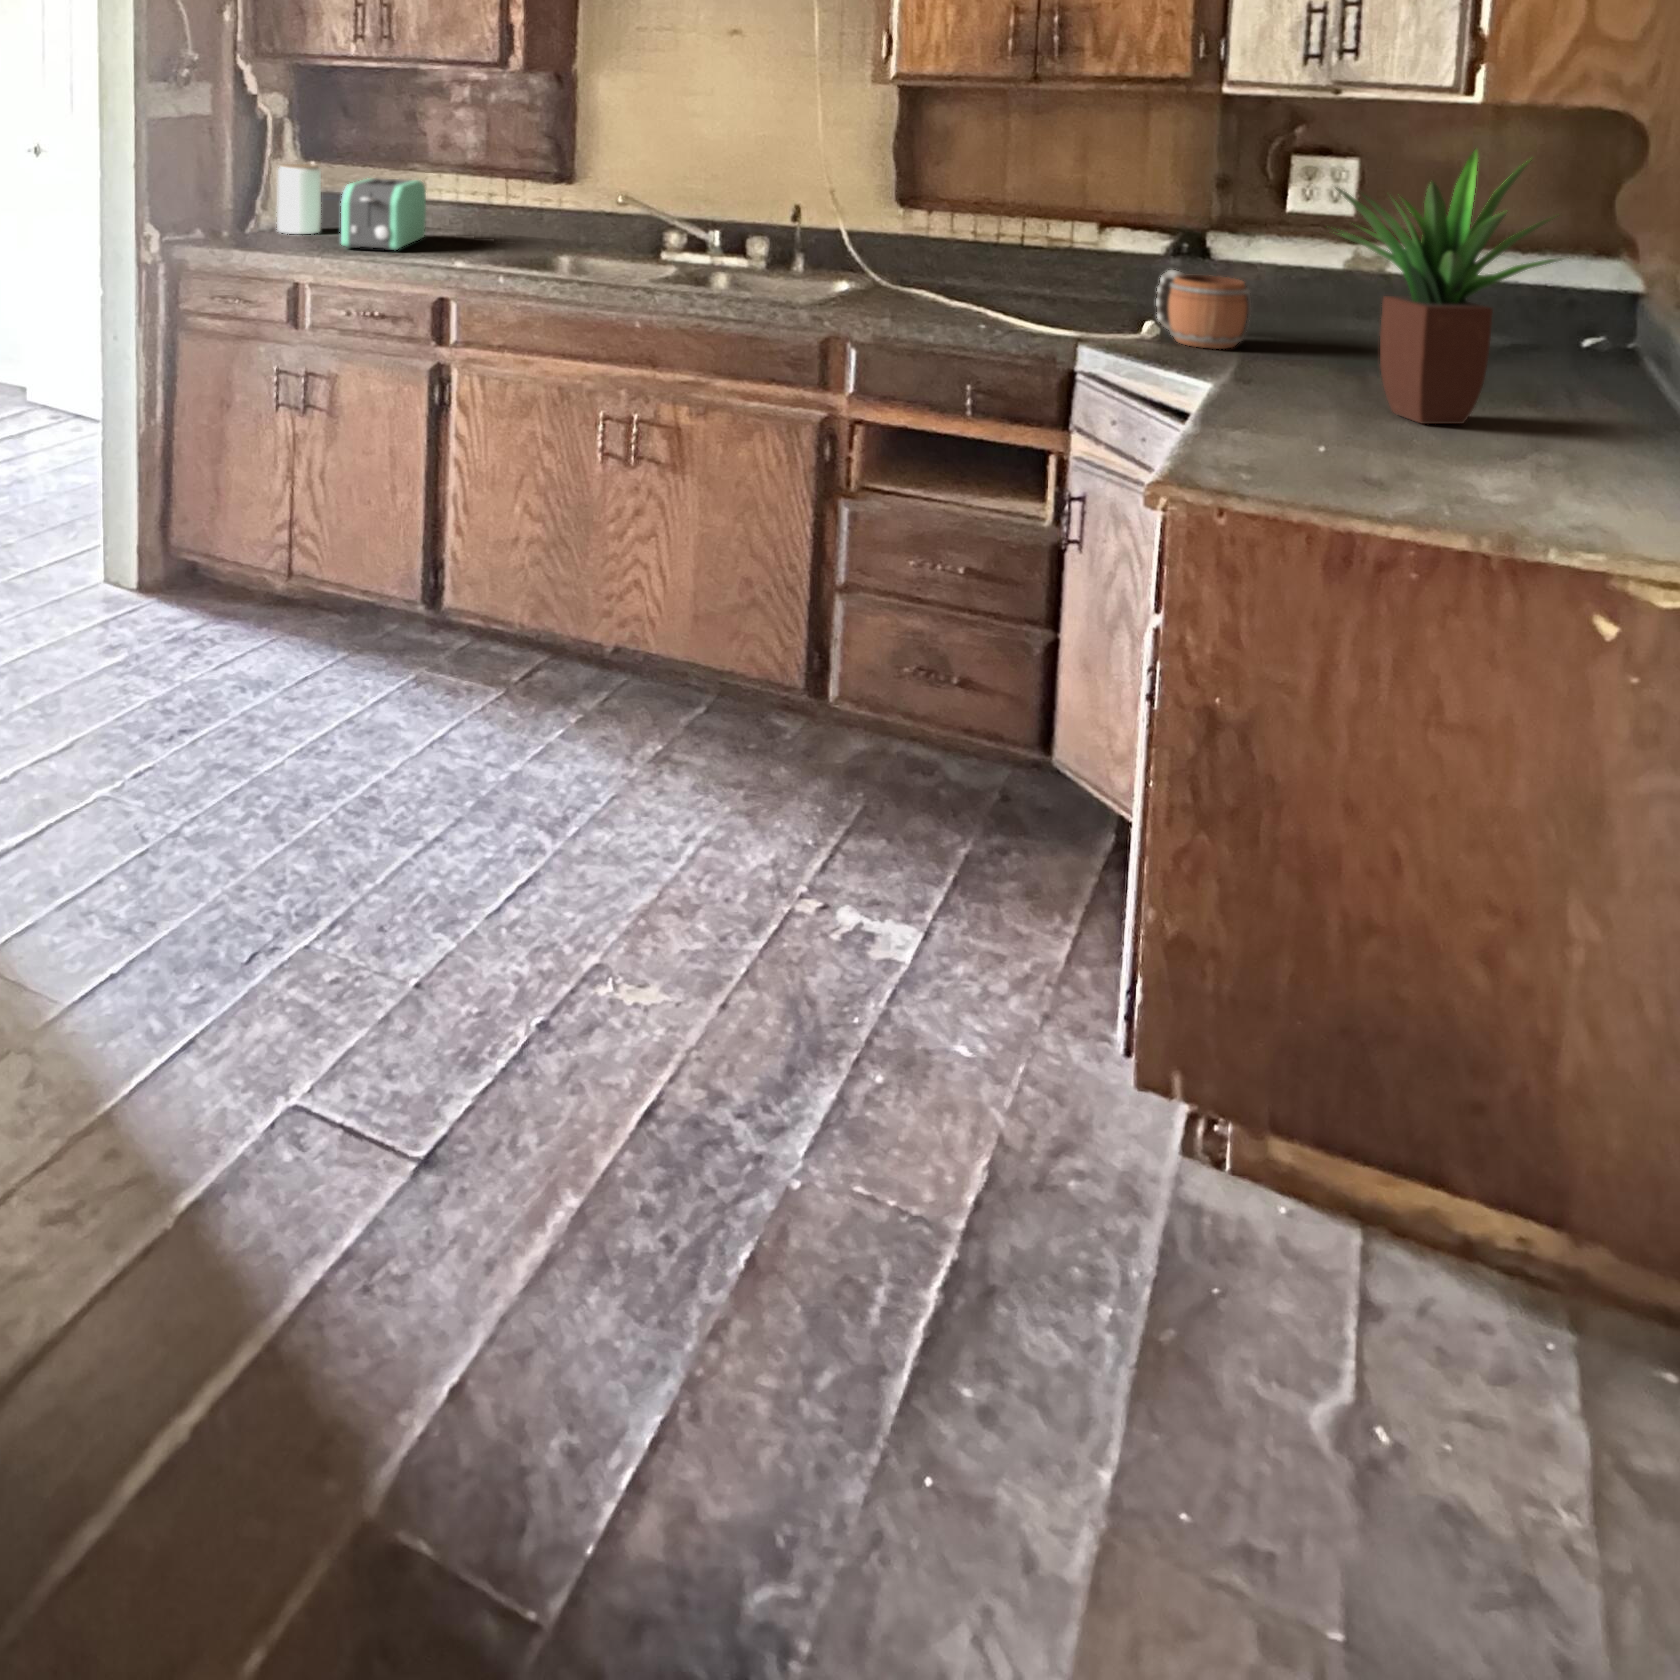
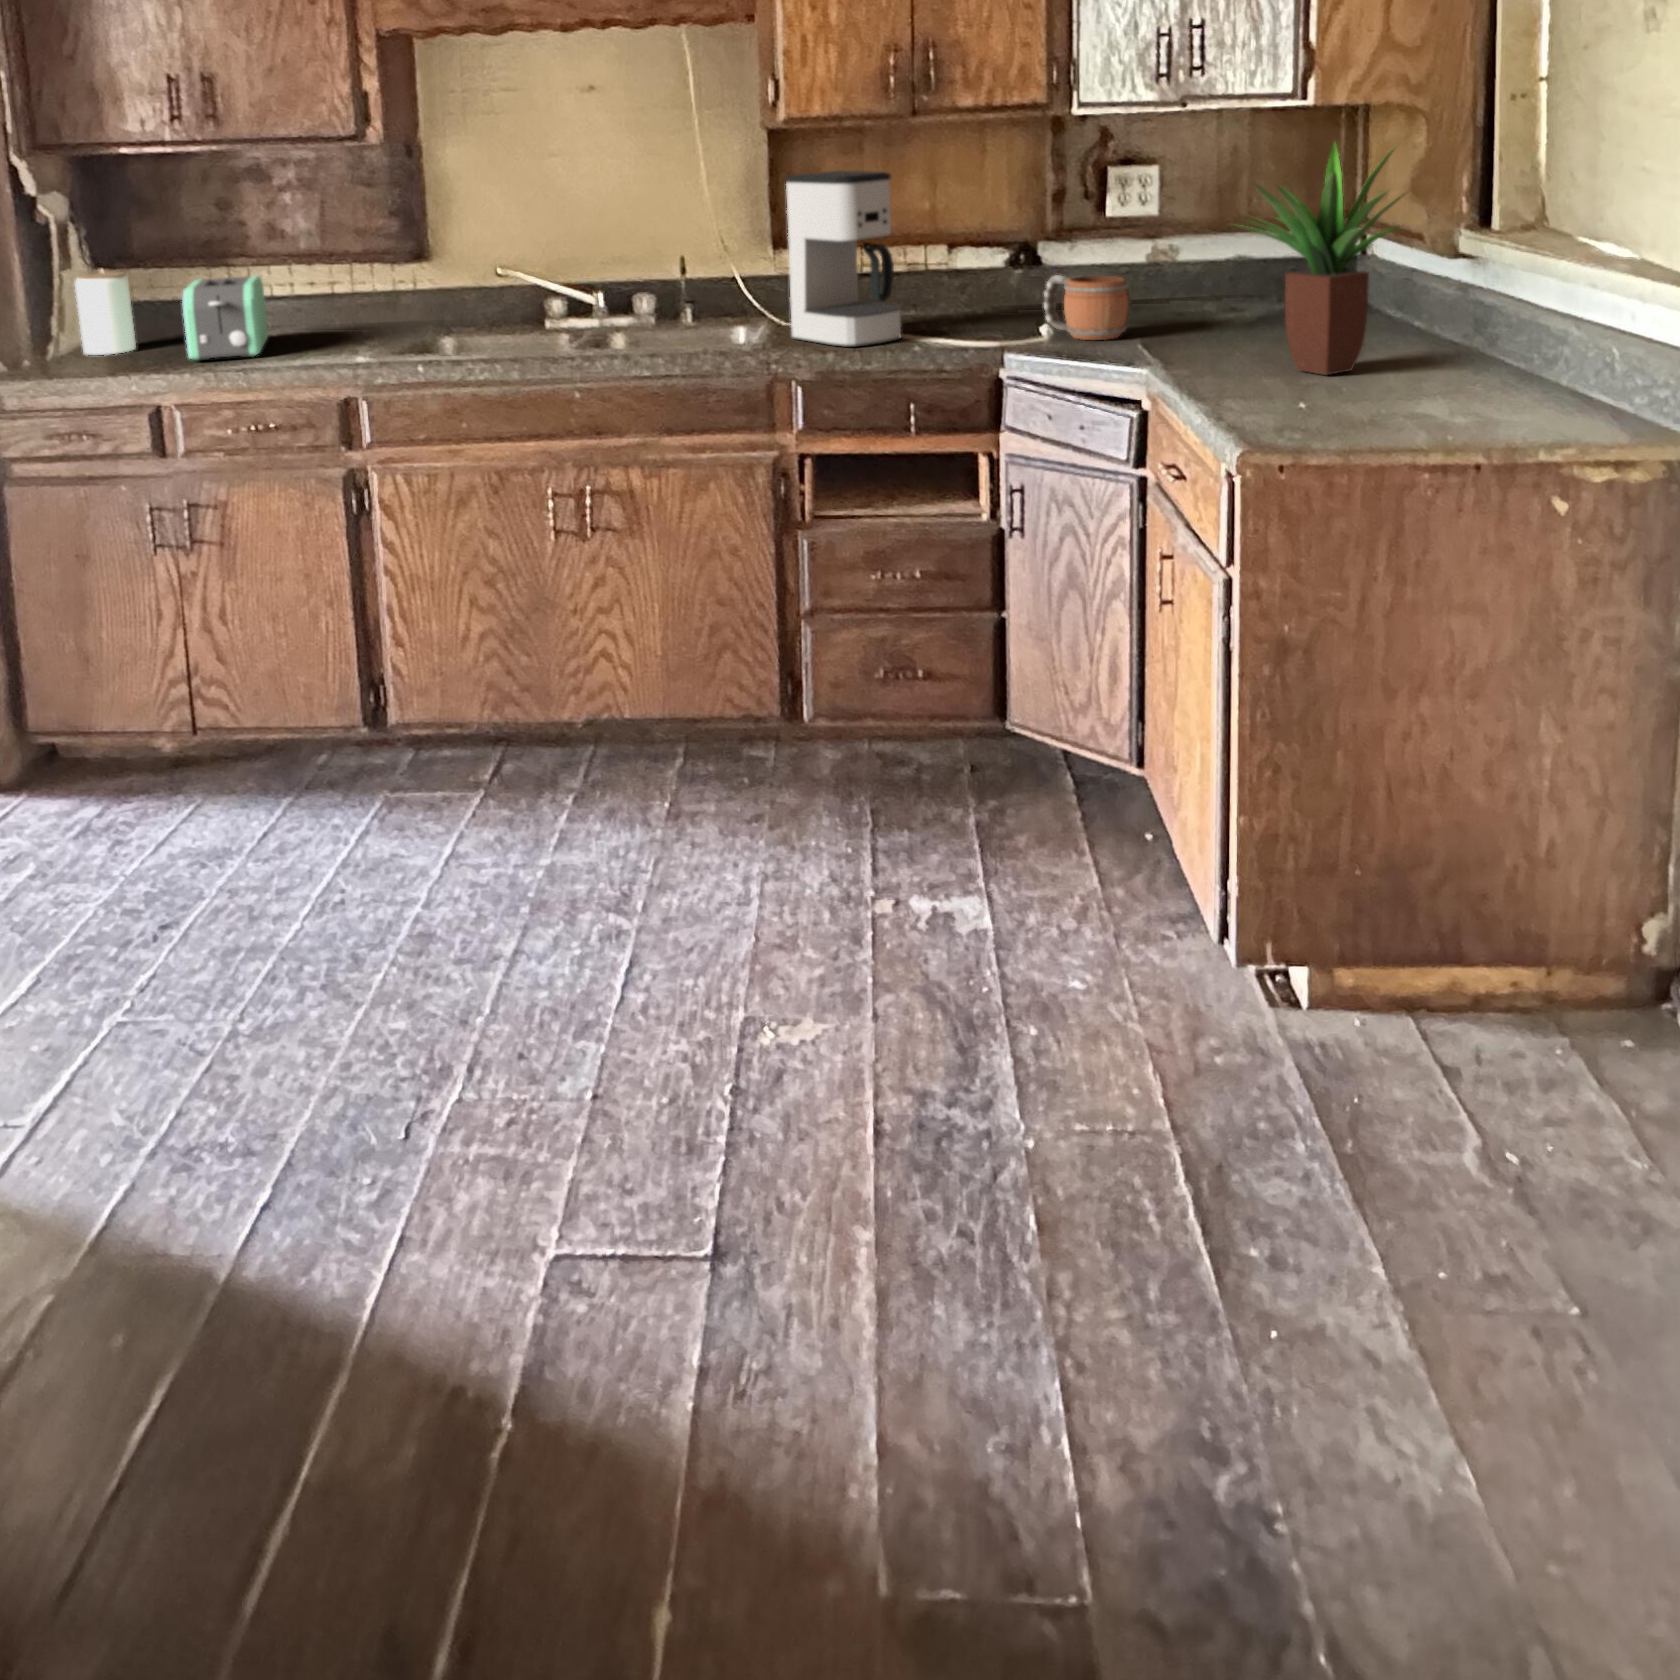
coffee maker: none [875,133,995,317] -> present [786,171,901,347]

